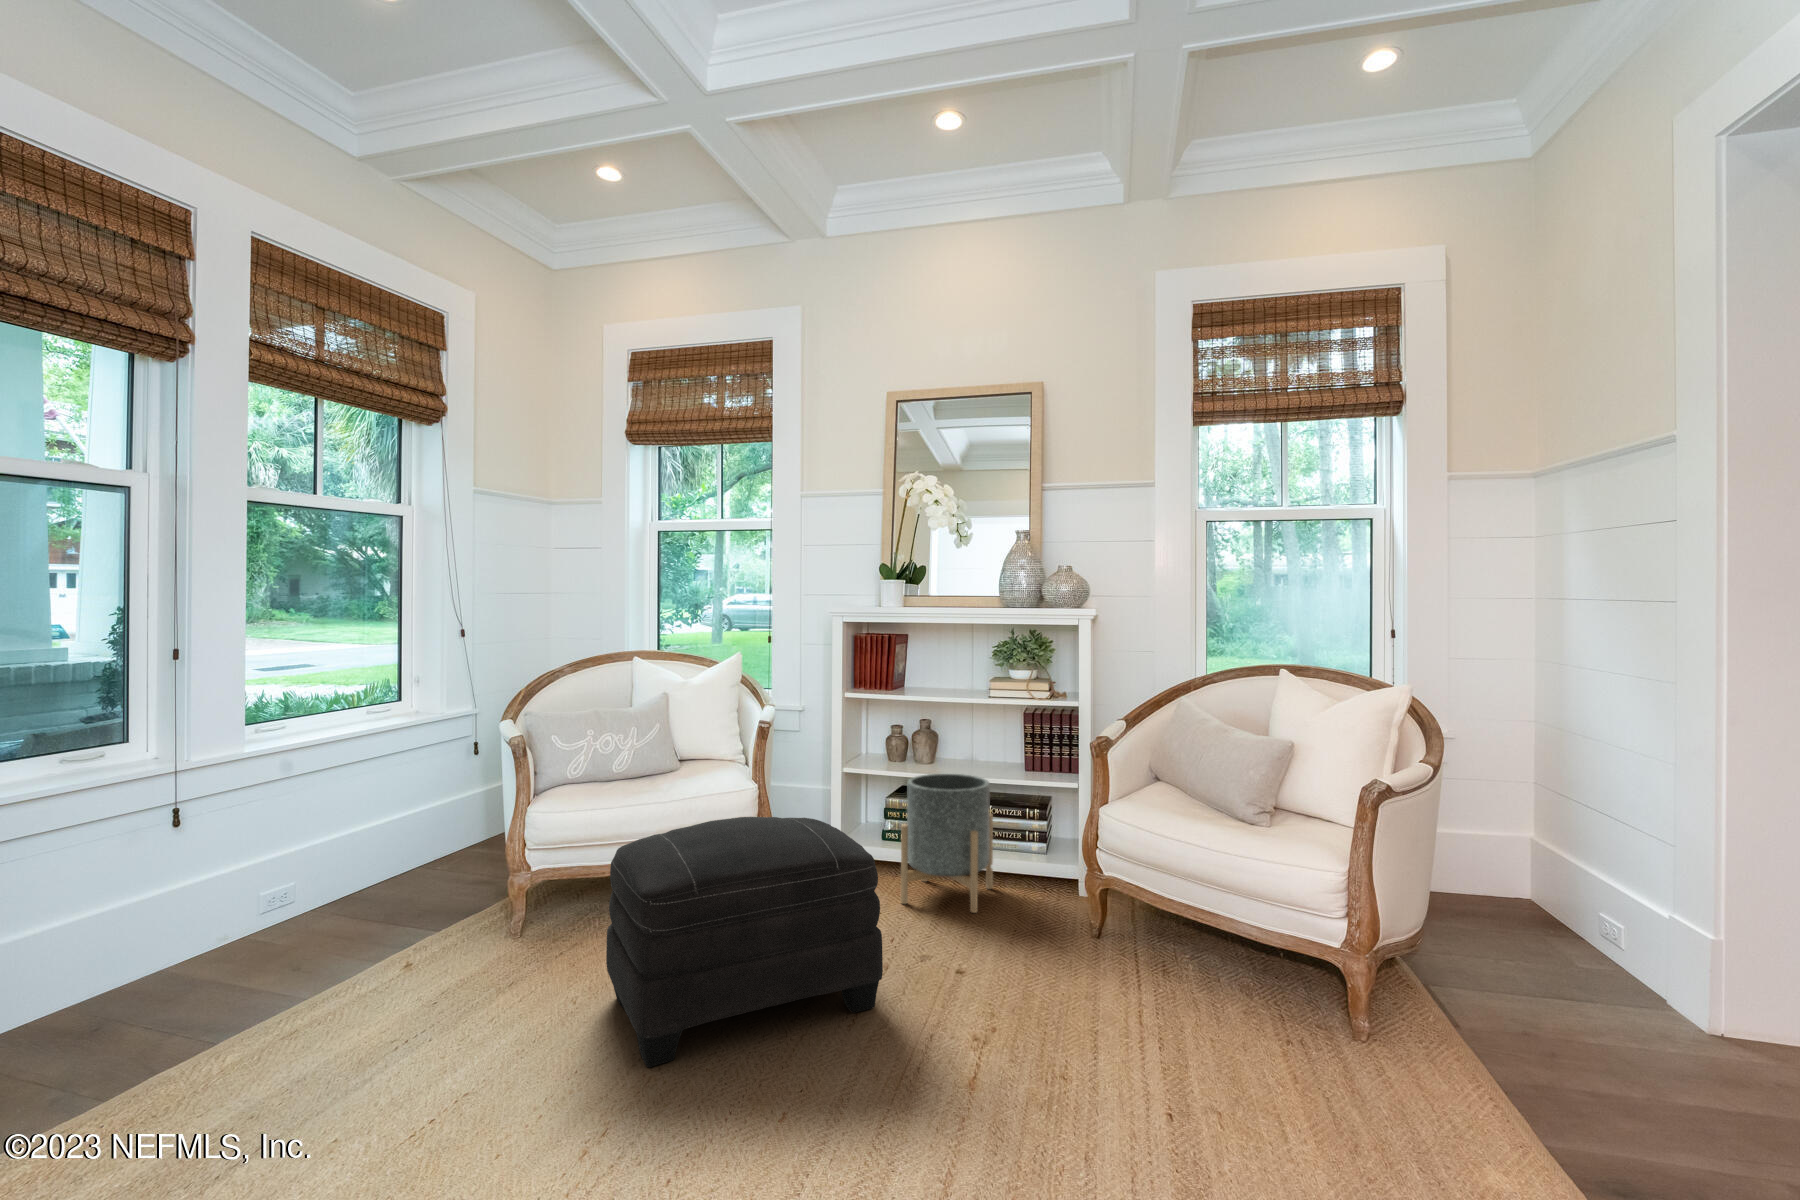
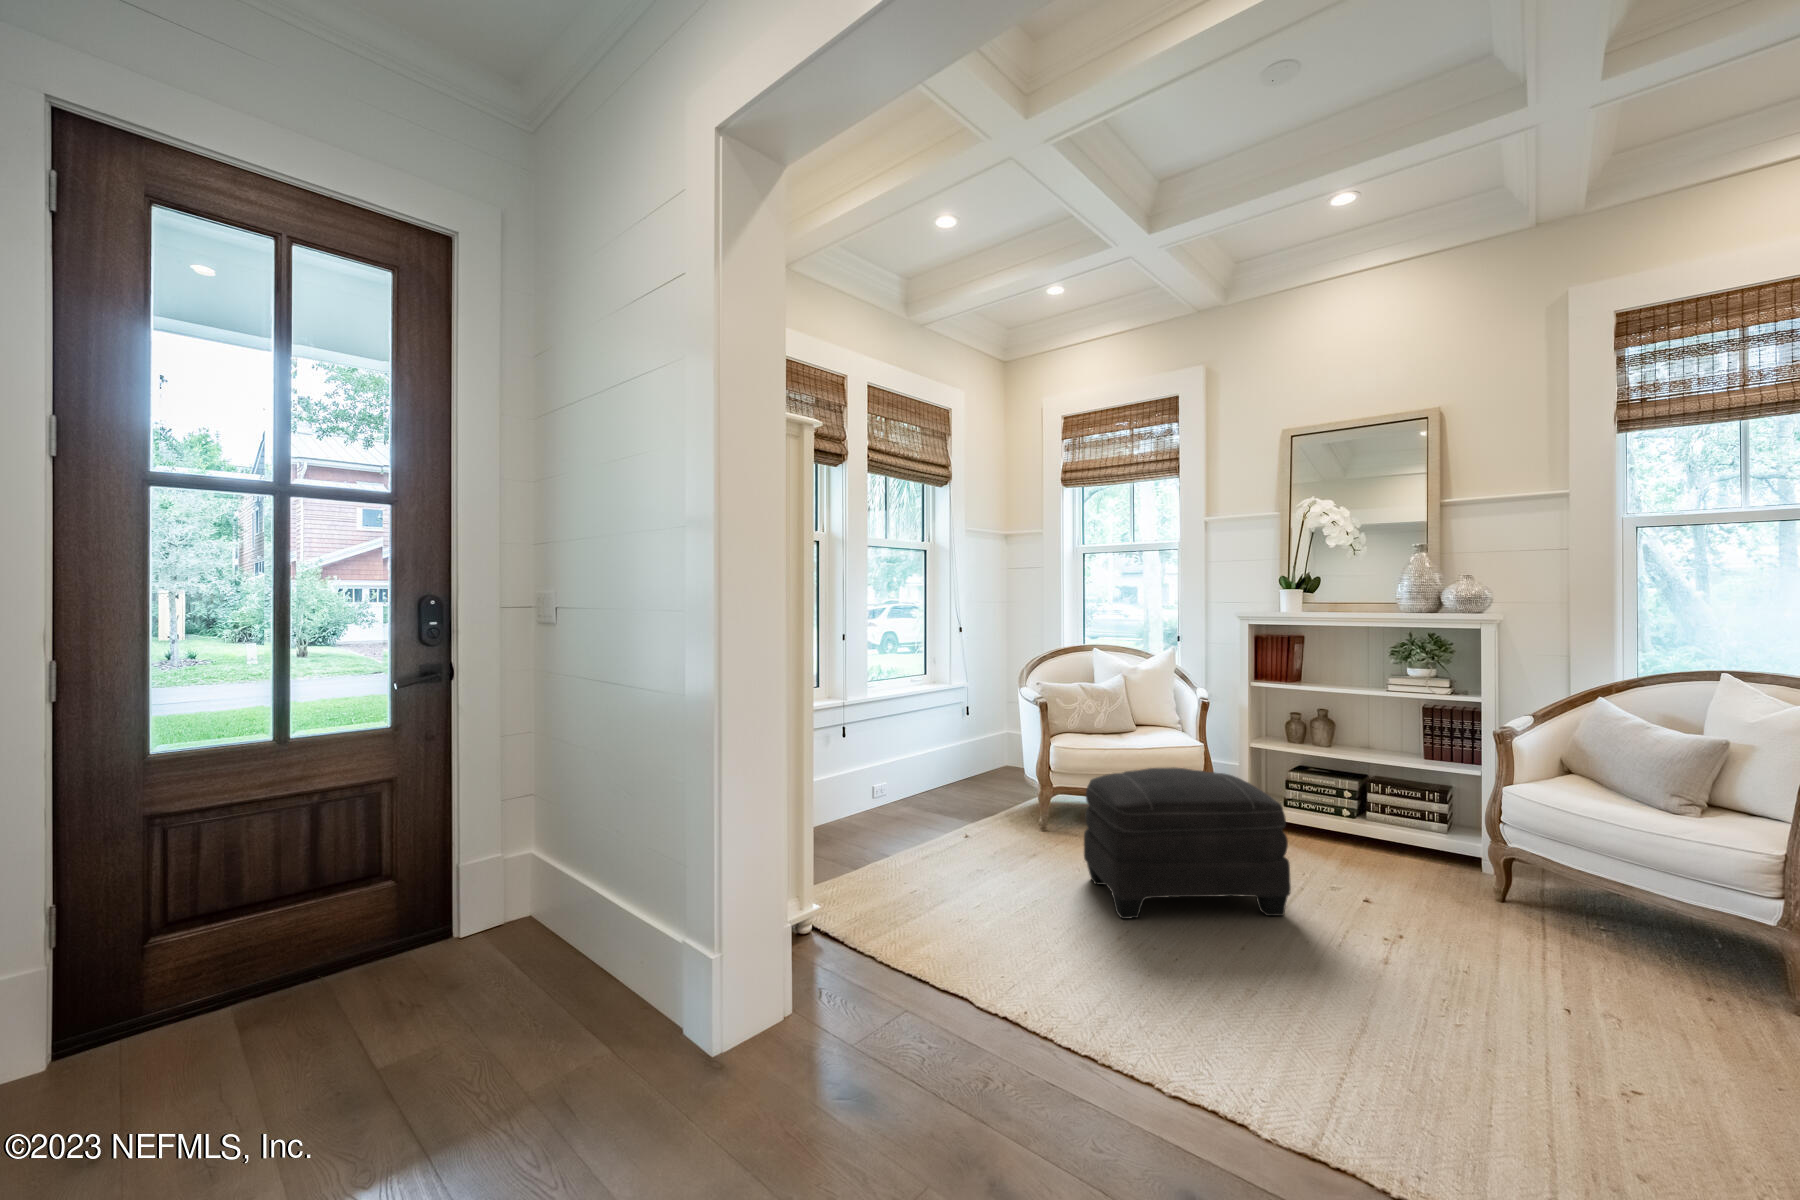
planter: present [901,774,993,913] -> none [1302,753,1391,870]

